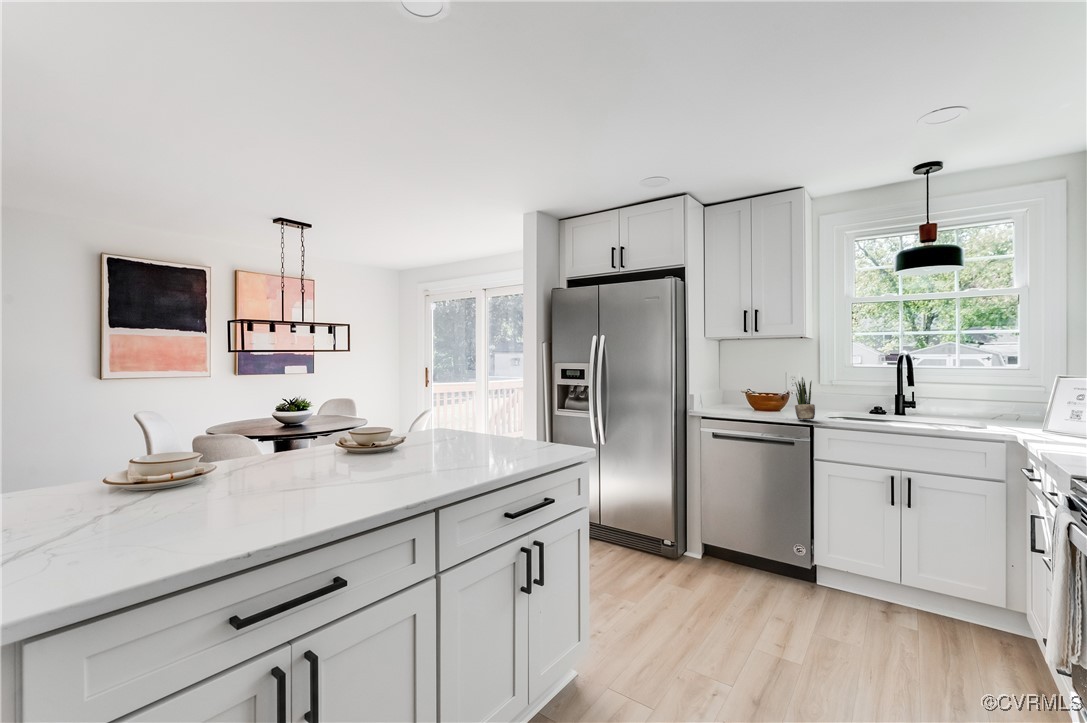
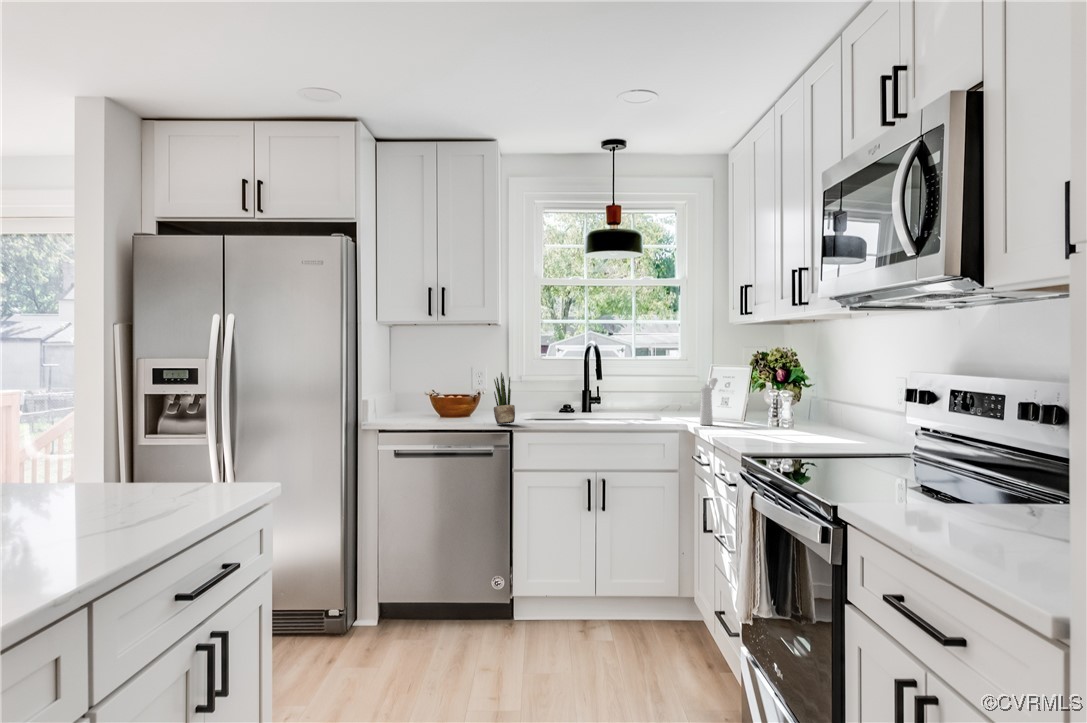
pepper mill: none [1033,387,1062,437] -> present [700,378,718,425]

